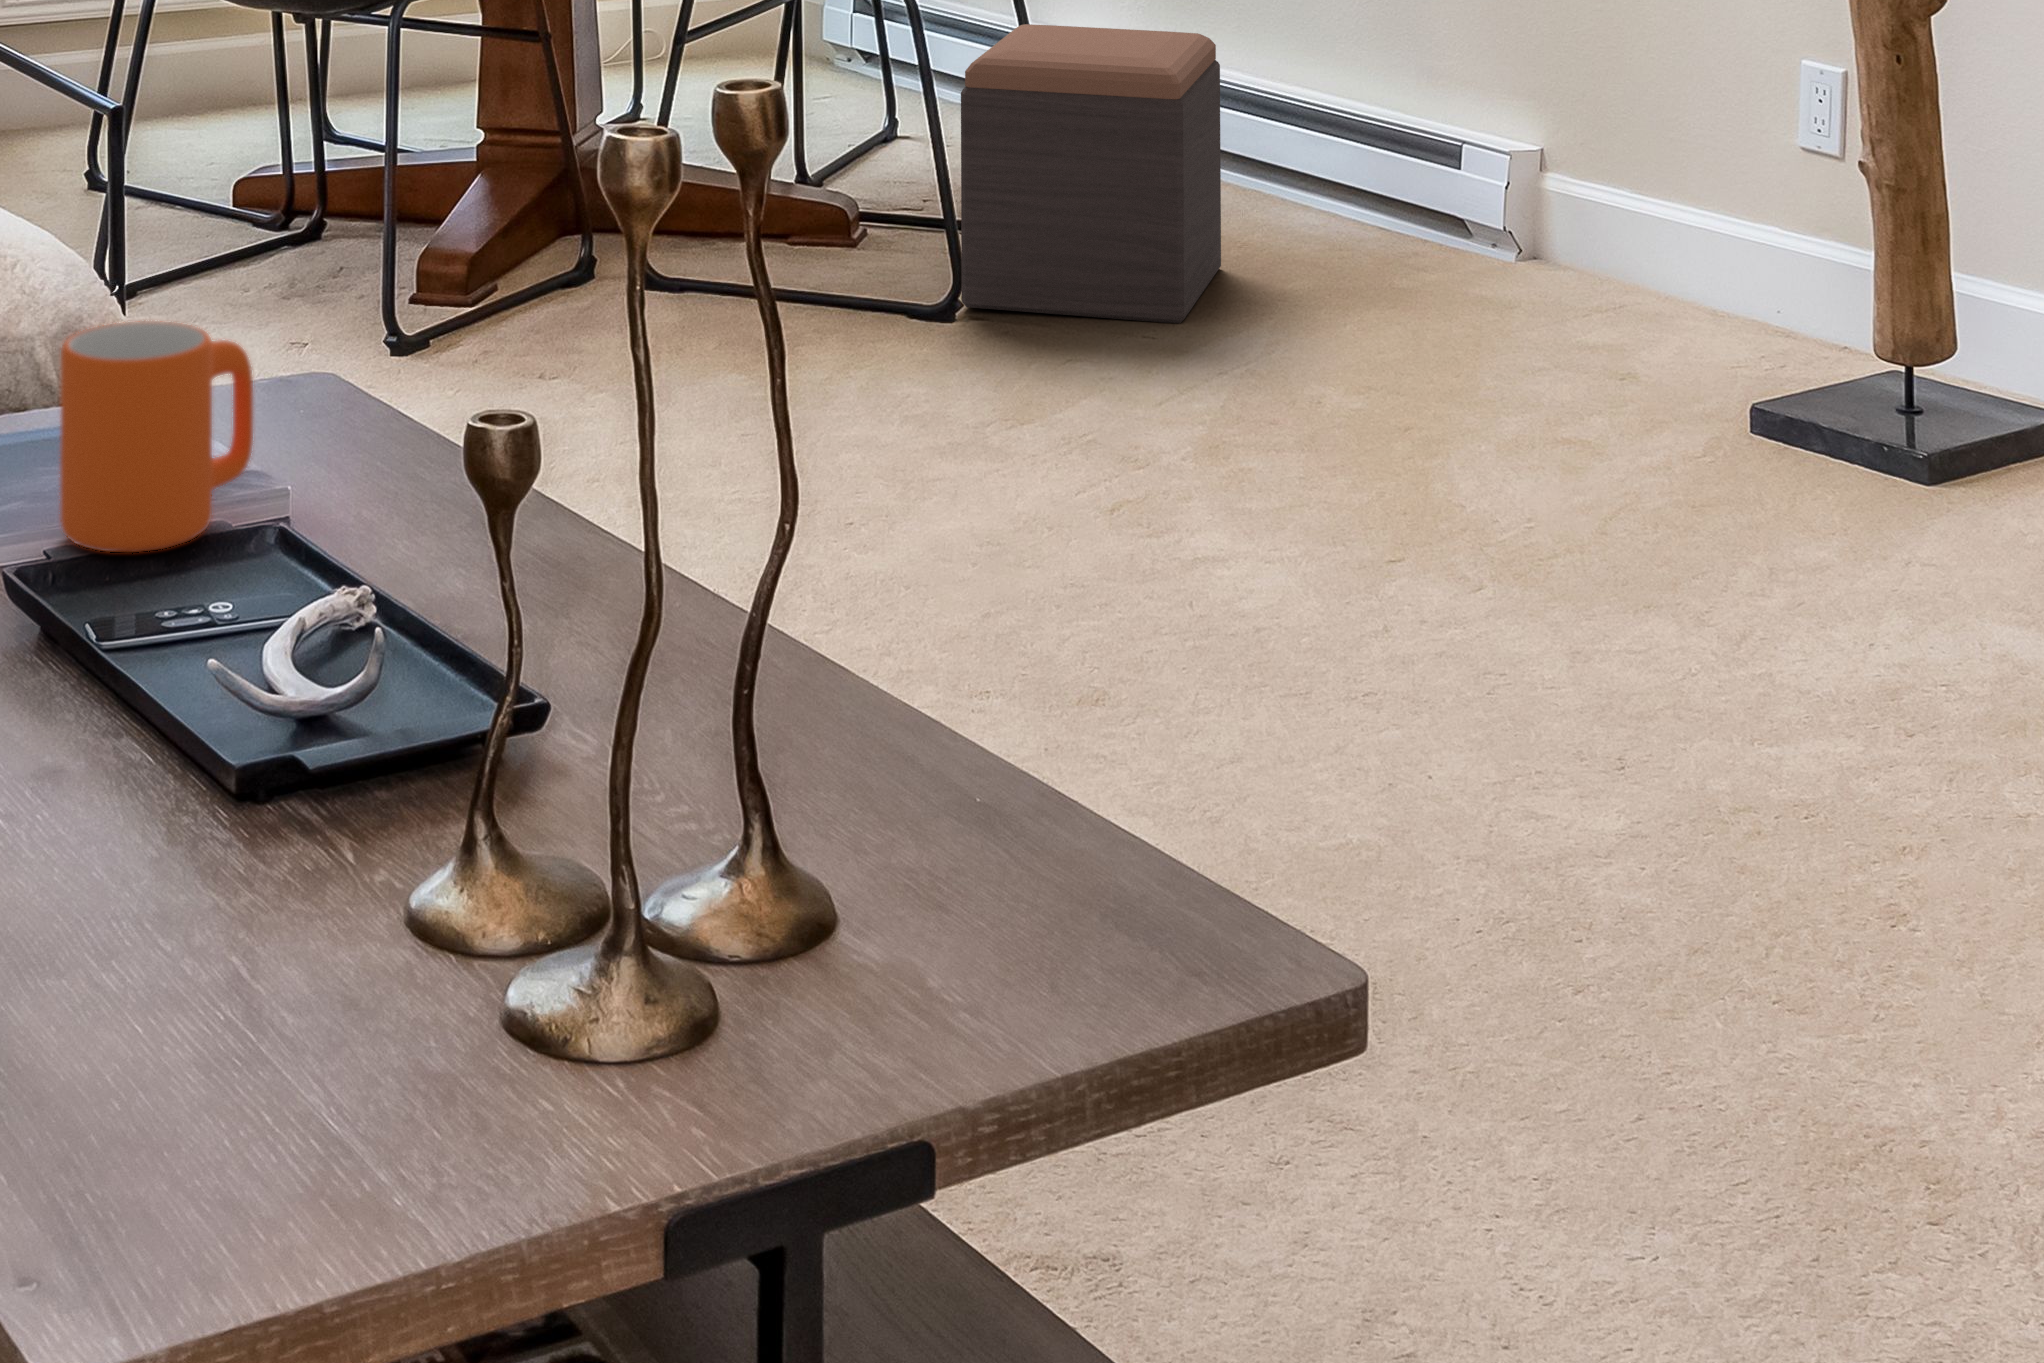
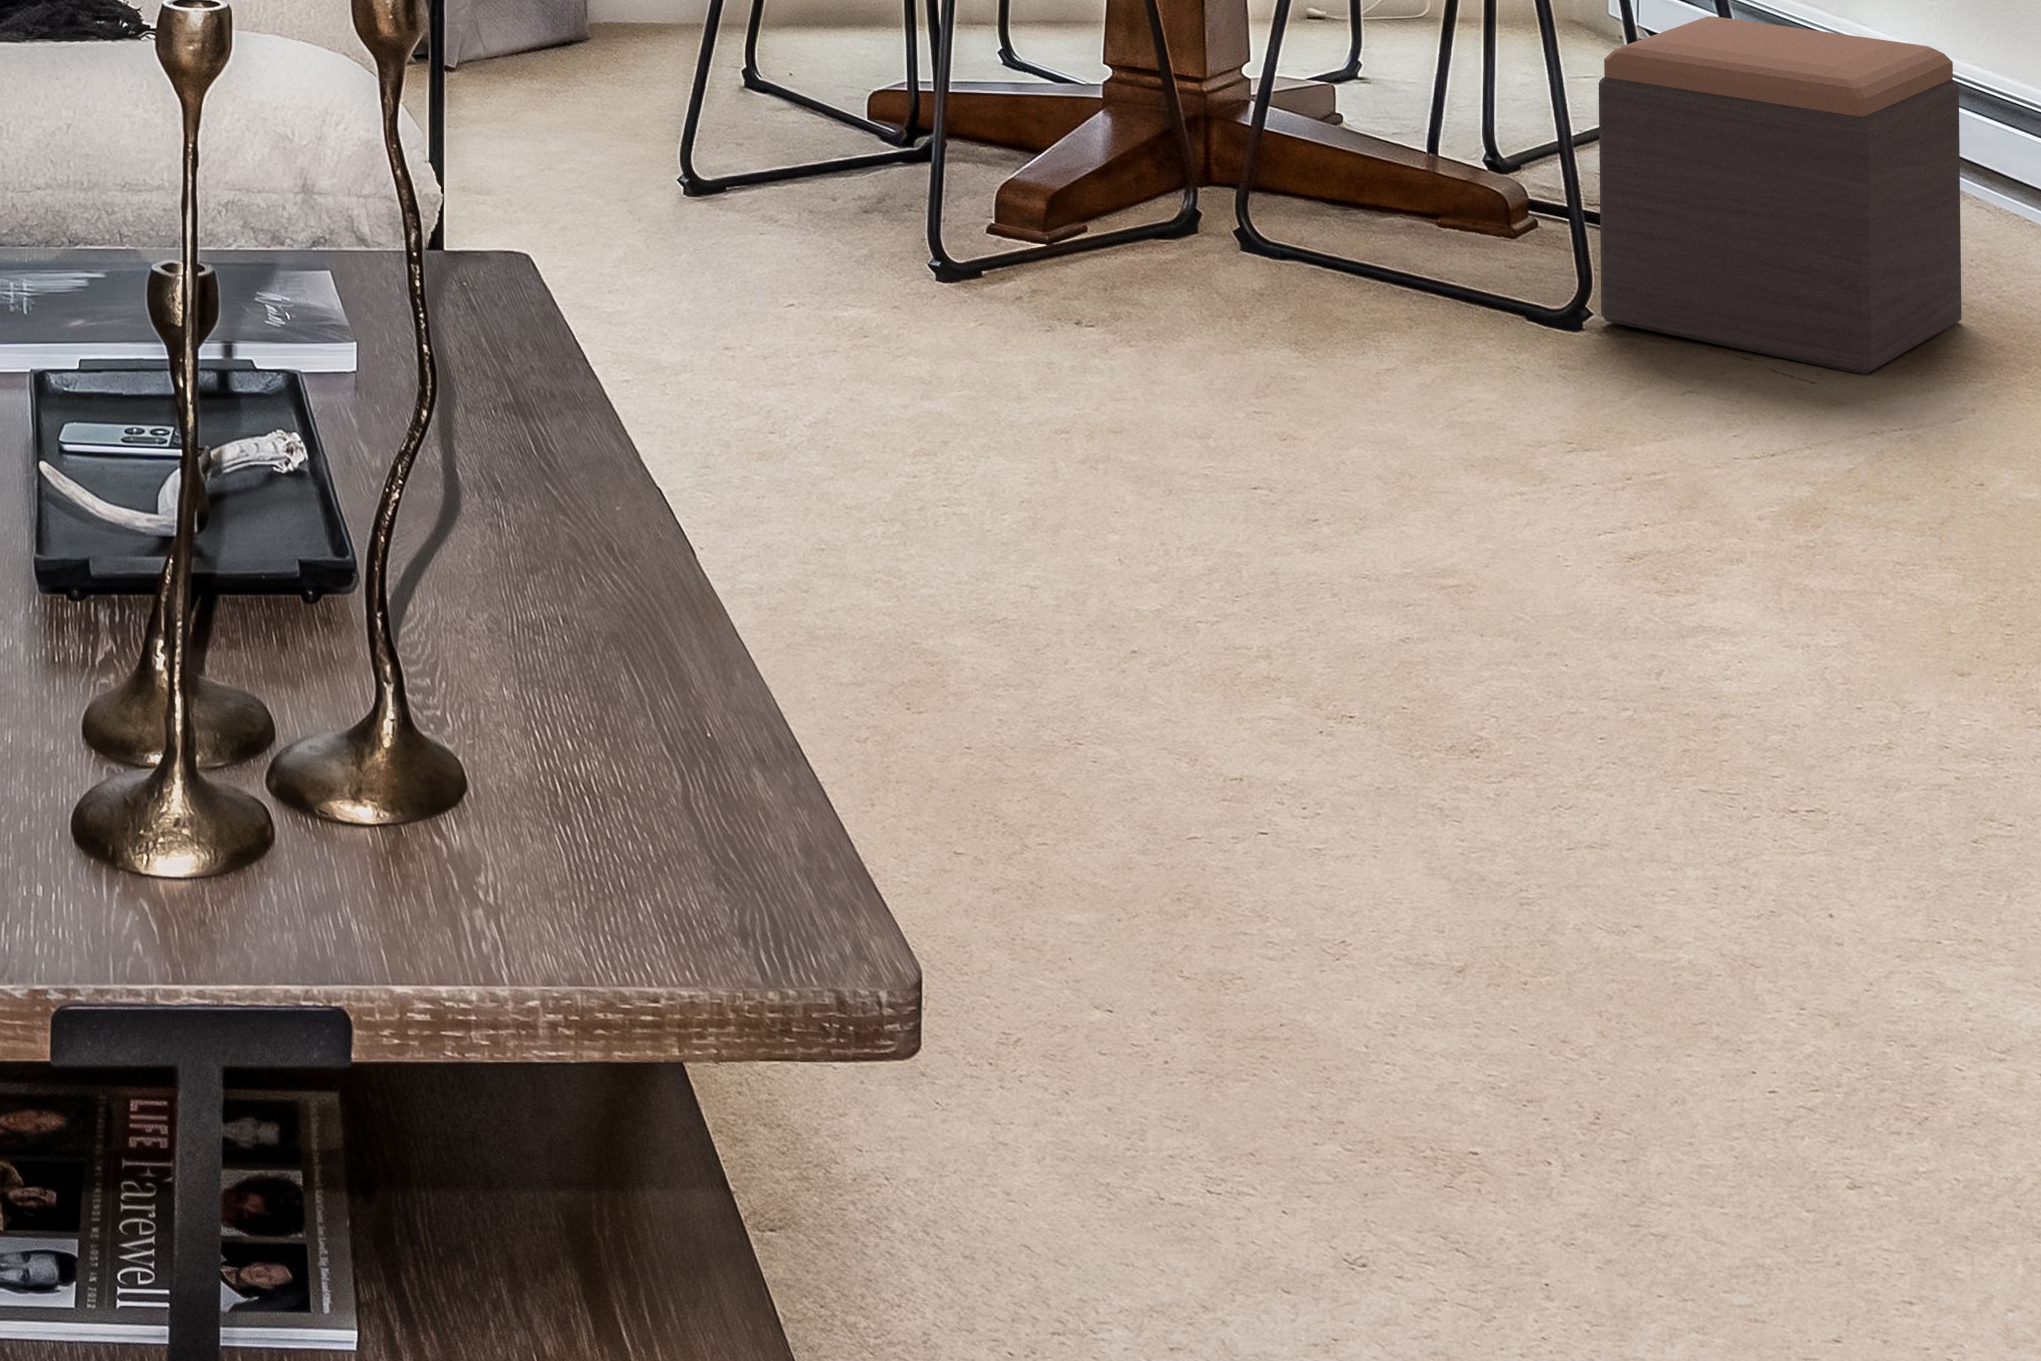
mug: present [60,321,253,552] -> none [98,165,290,375]

